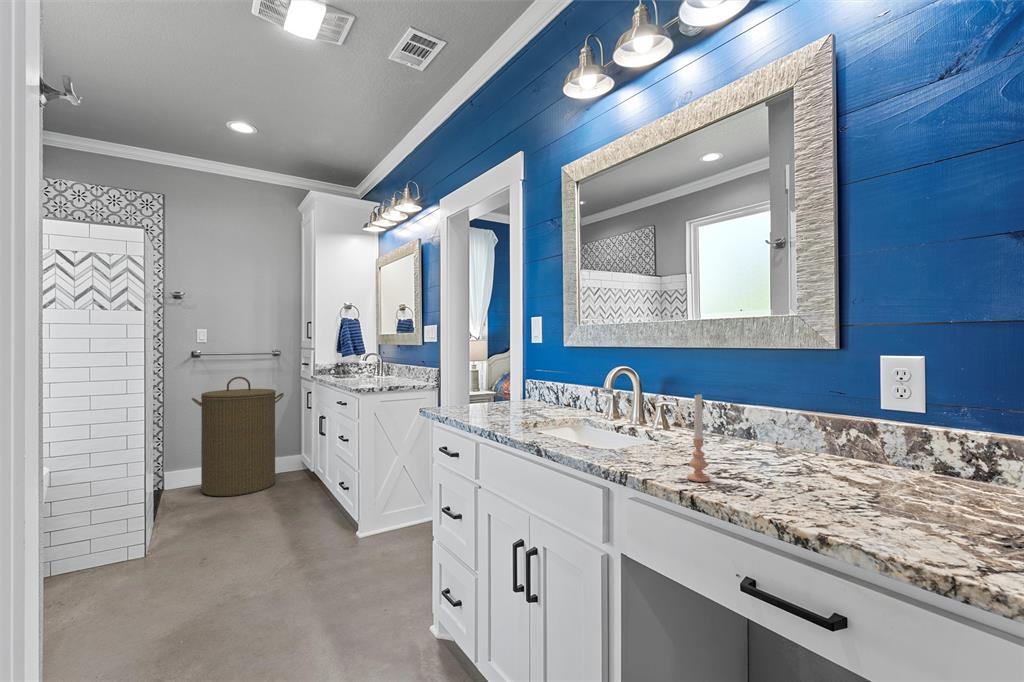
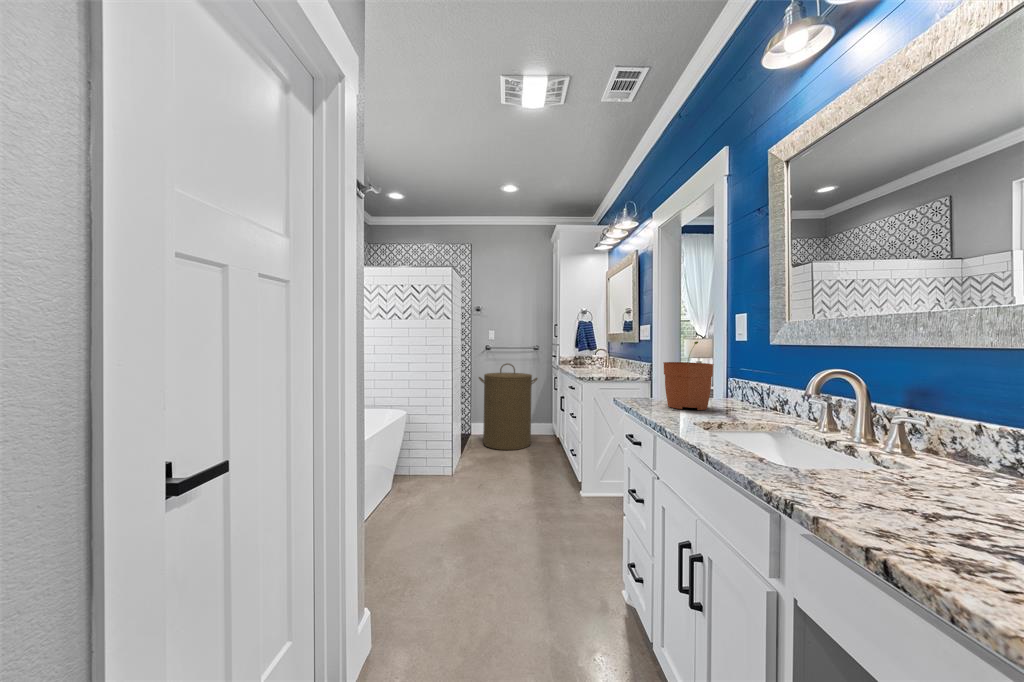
plant pot: none [474,345,521,413] -> present [663,342,714,410]
candle: present [687,394,710,482] -> none [892,409,937,545]

